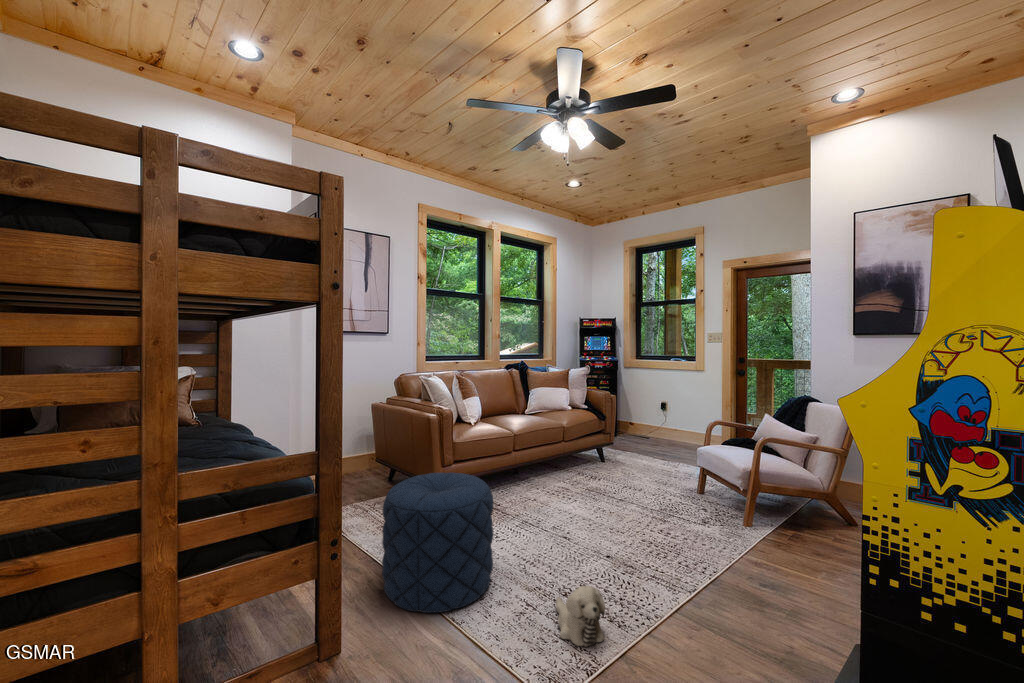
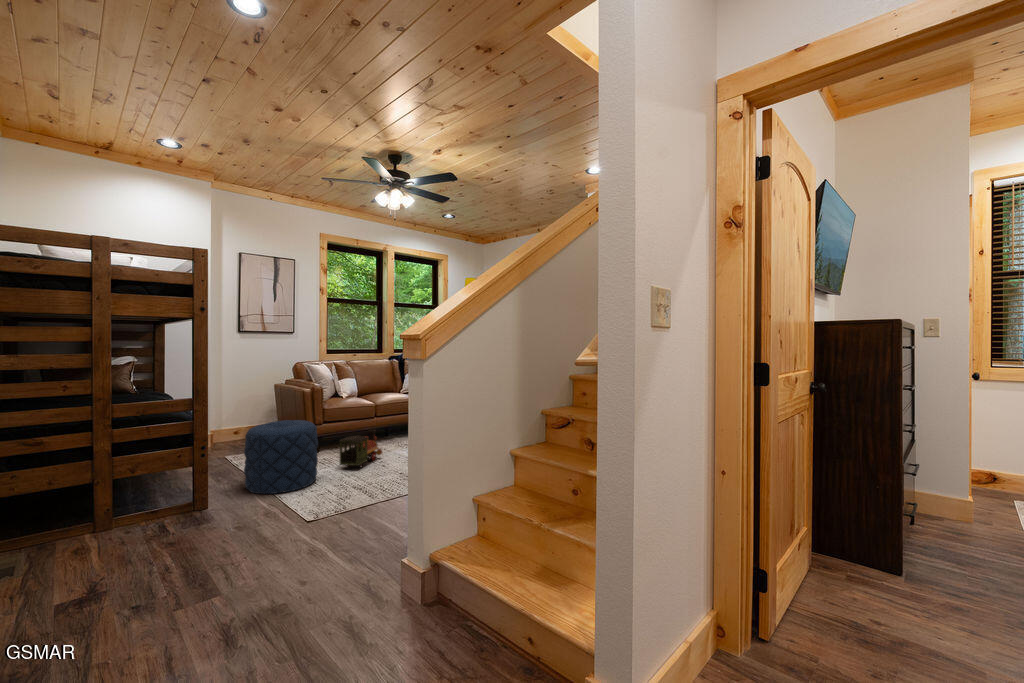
toy train: none [505,476,551,543] -> present [339,429,382,468]
plush toy: present [556,586,605,647] -> none [333,474,362,504]

